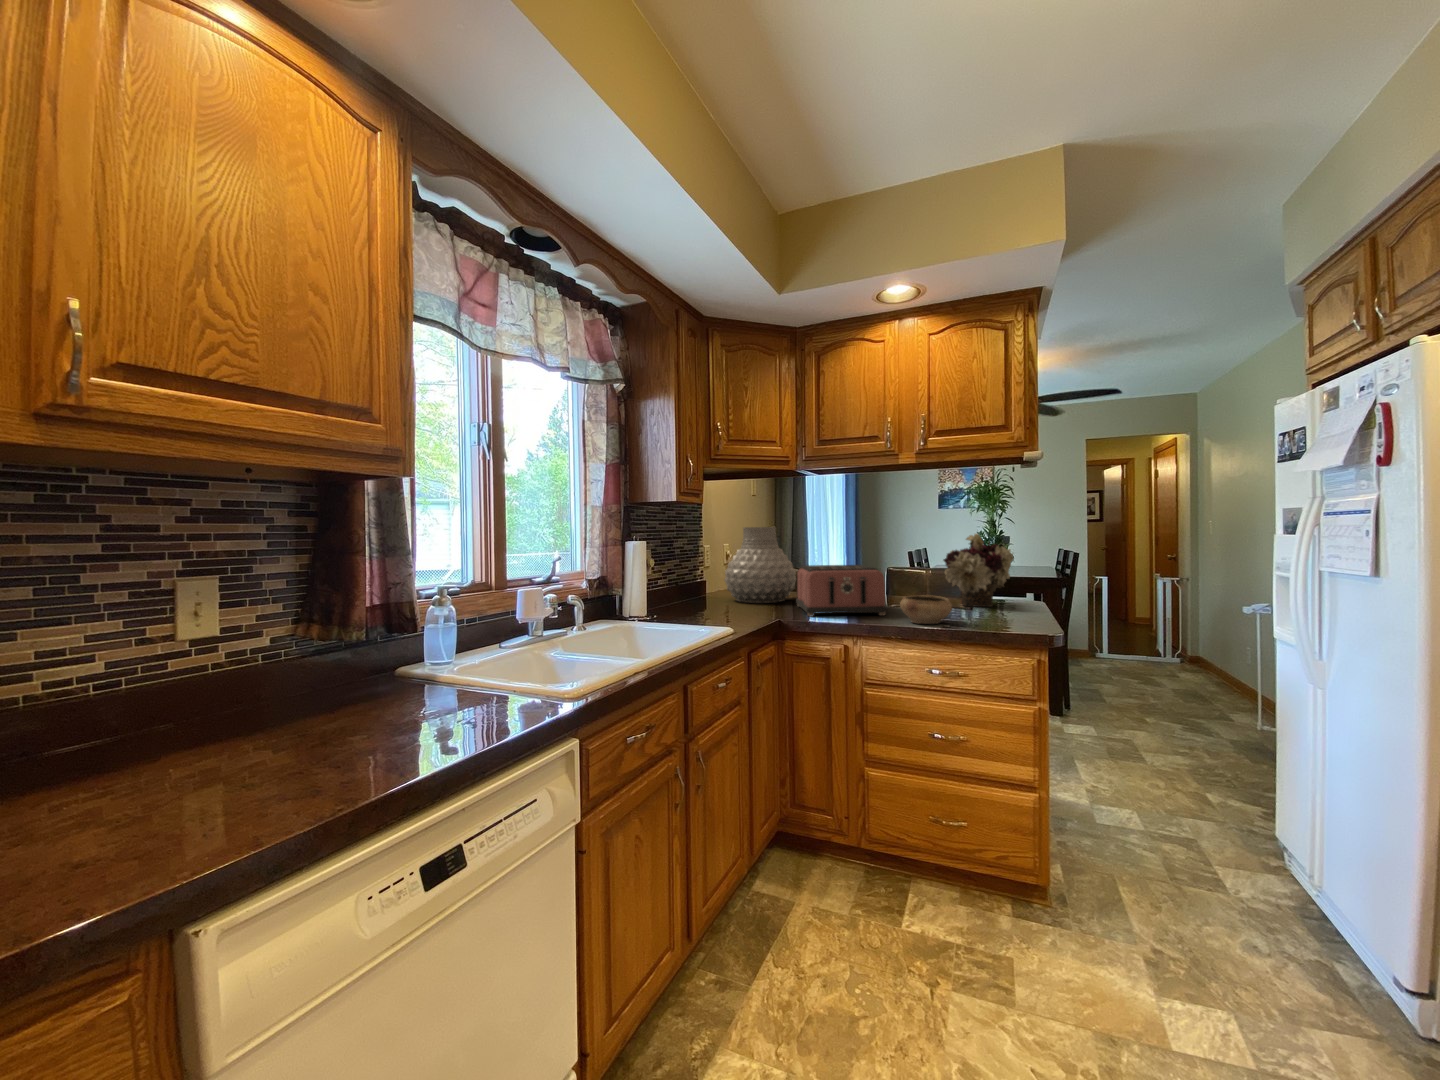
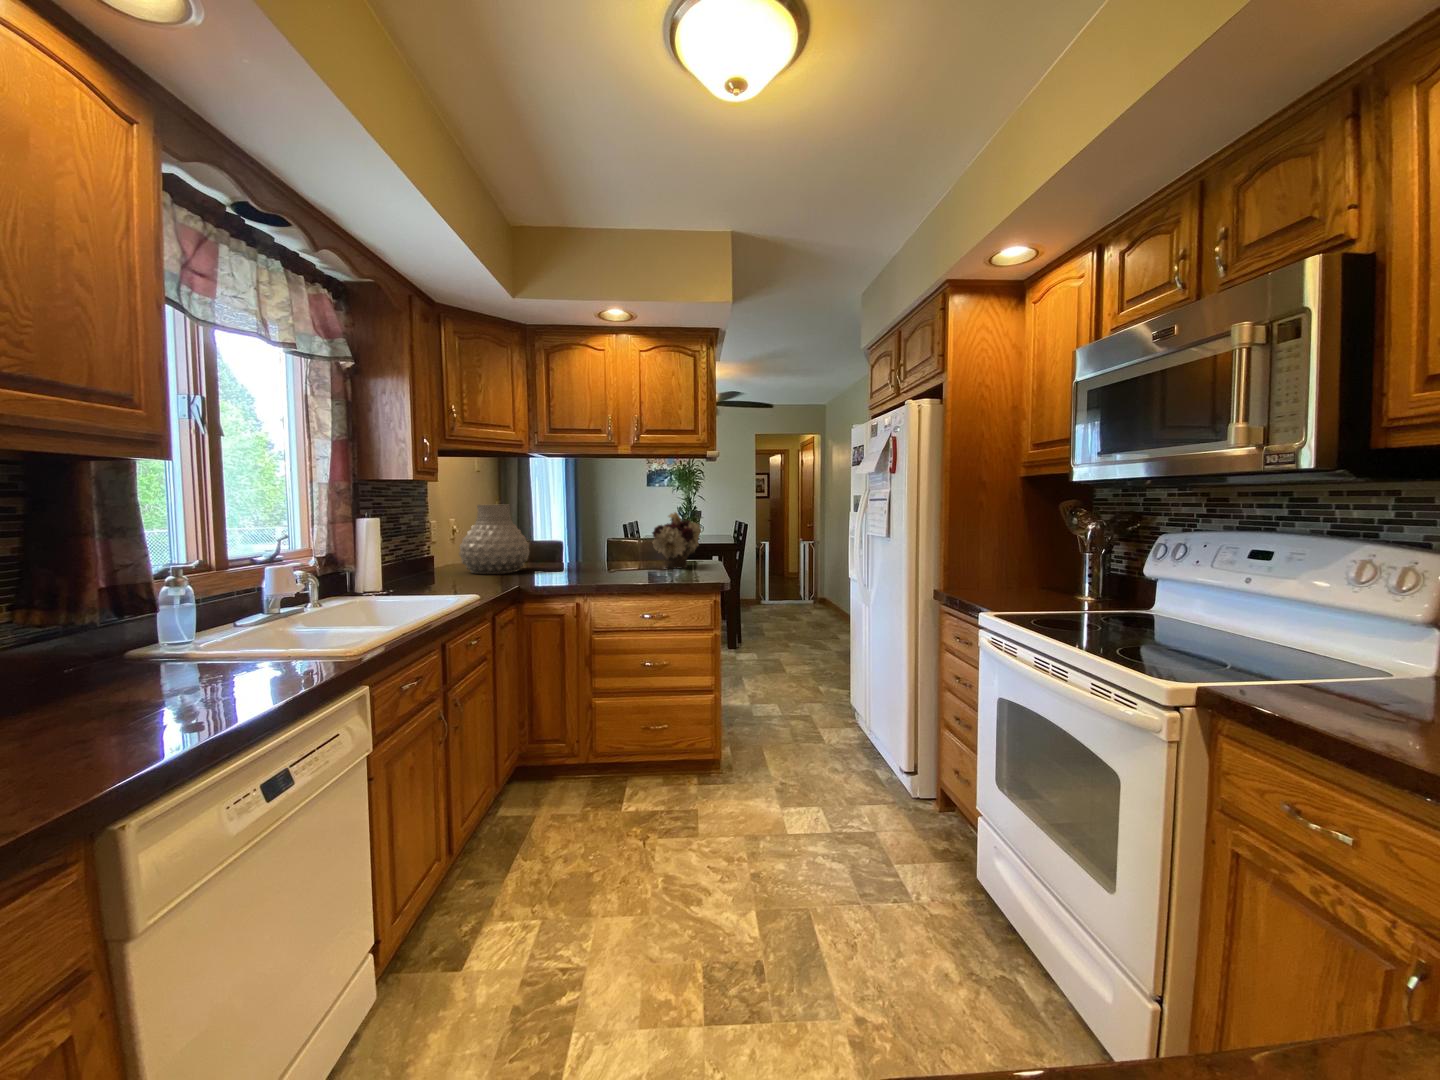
toaster: present [796,565,887,617] -> none [531,538,609,583]
ceramic bowl: present [900,595,952,624] -> none [620,561,658,583]

